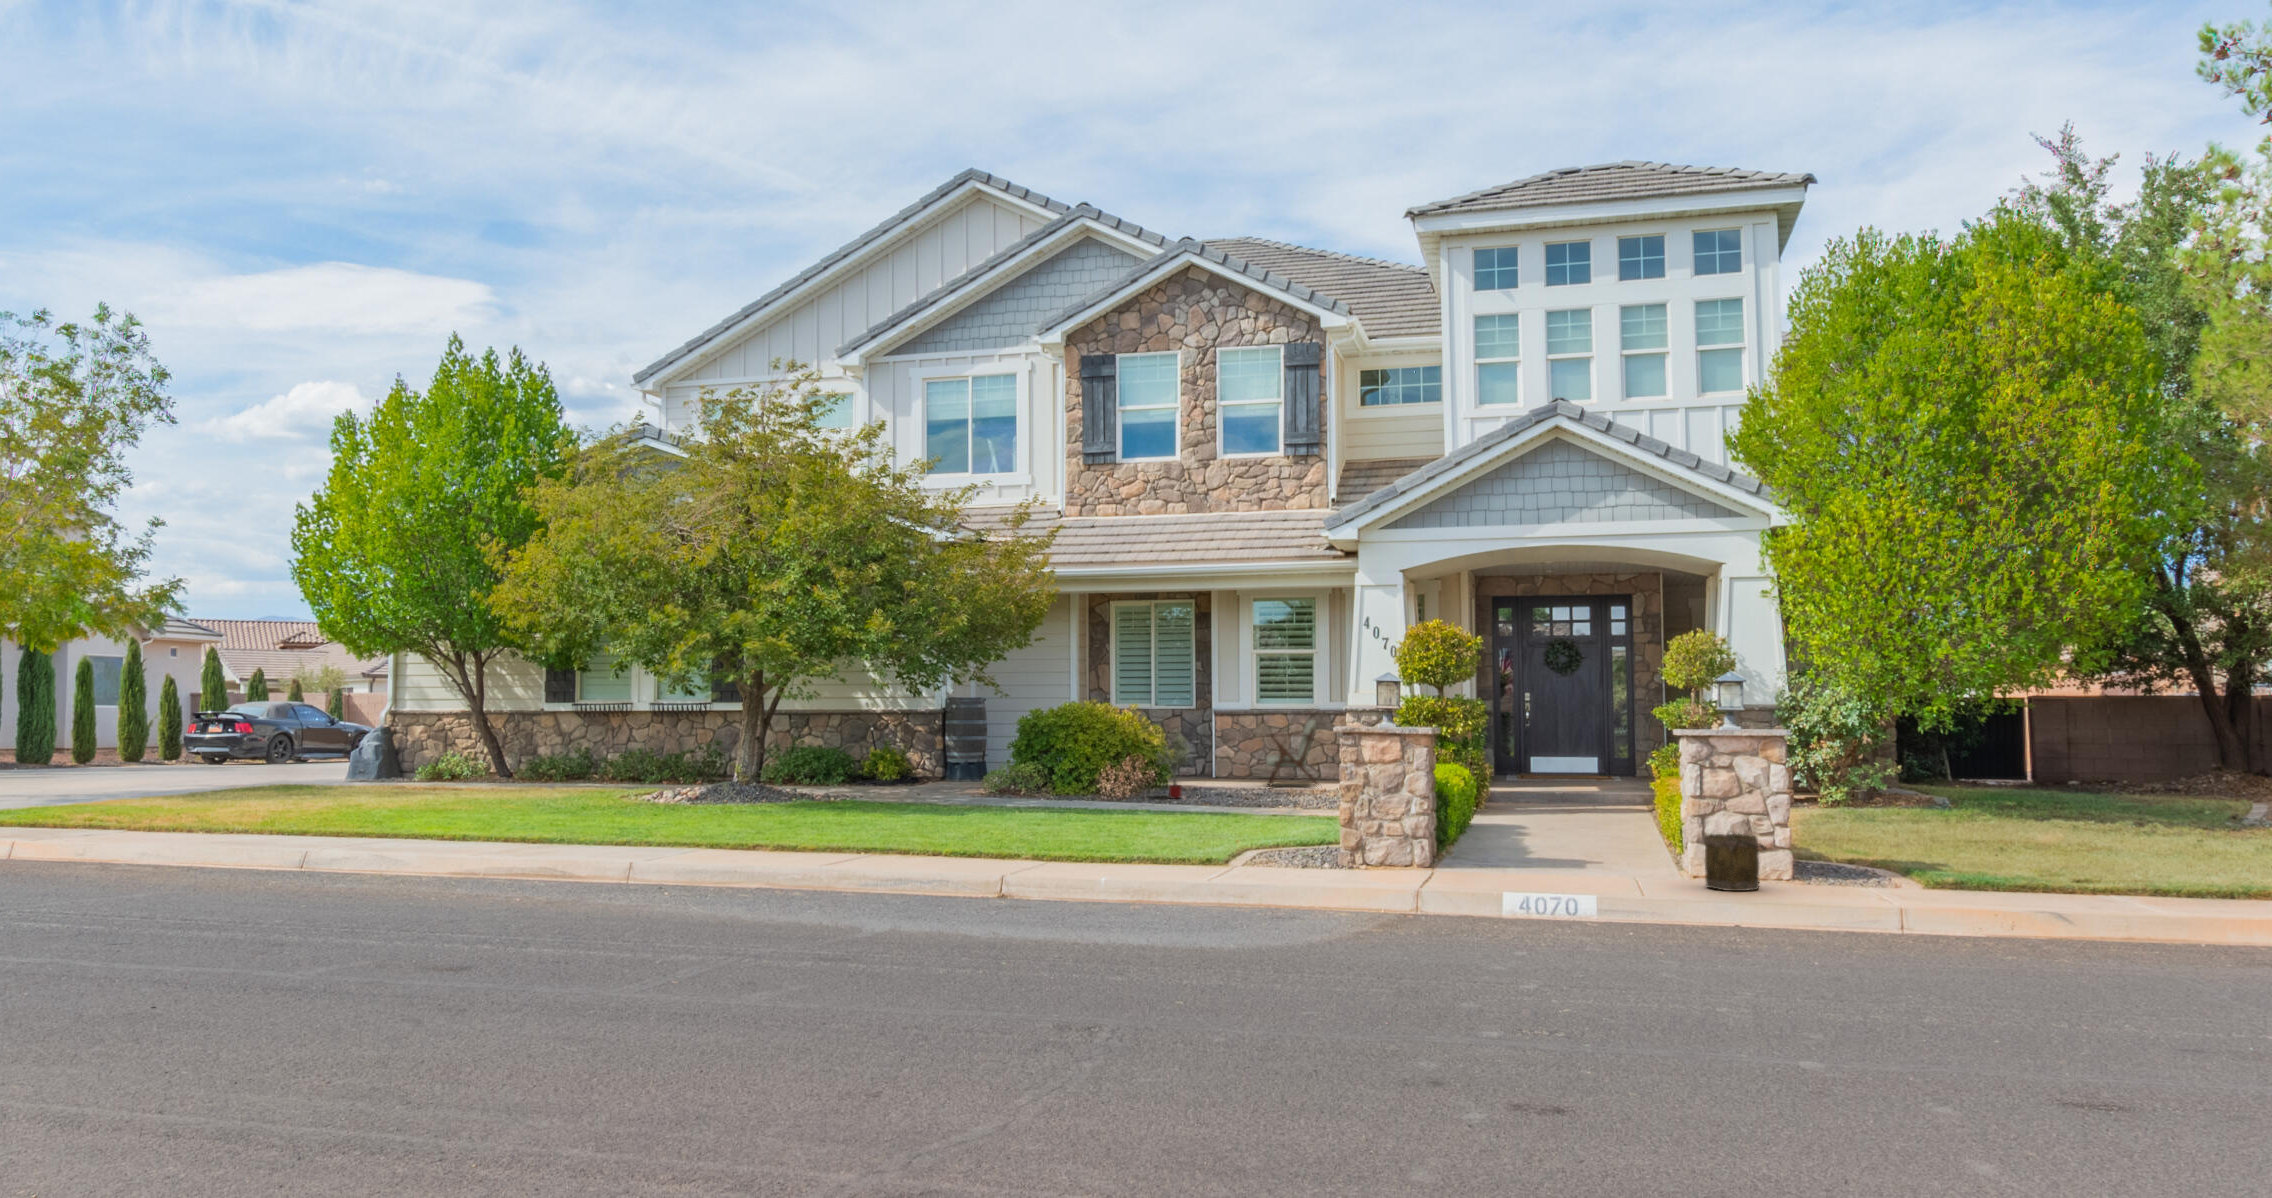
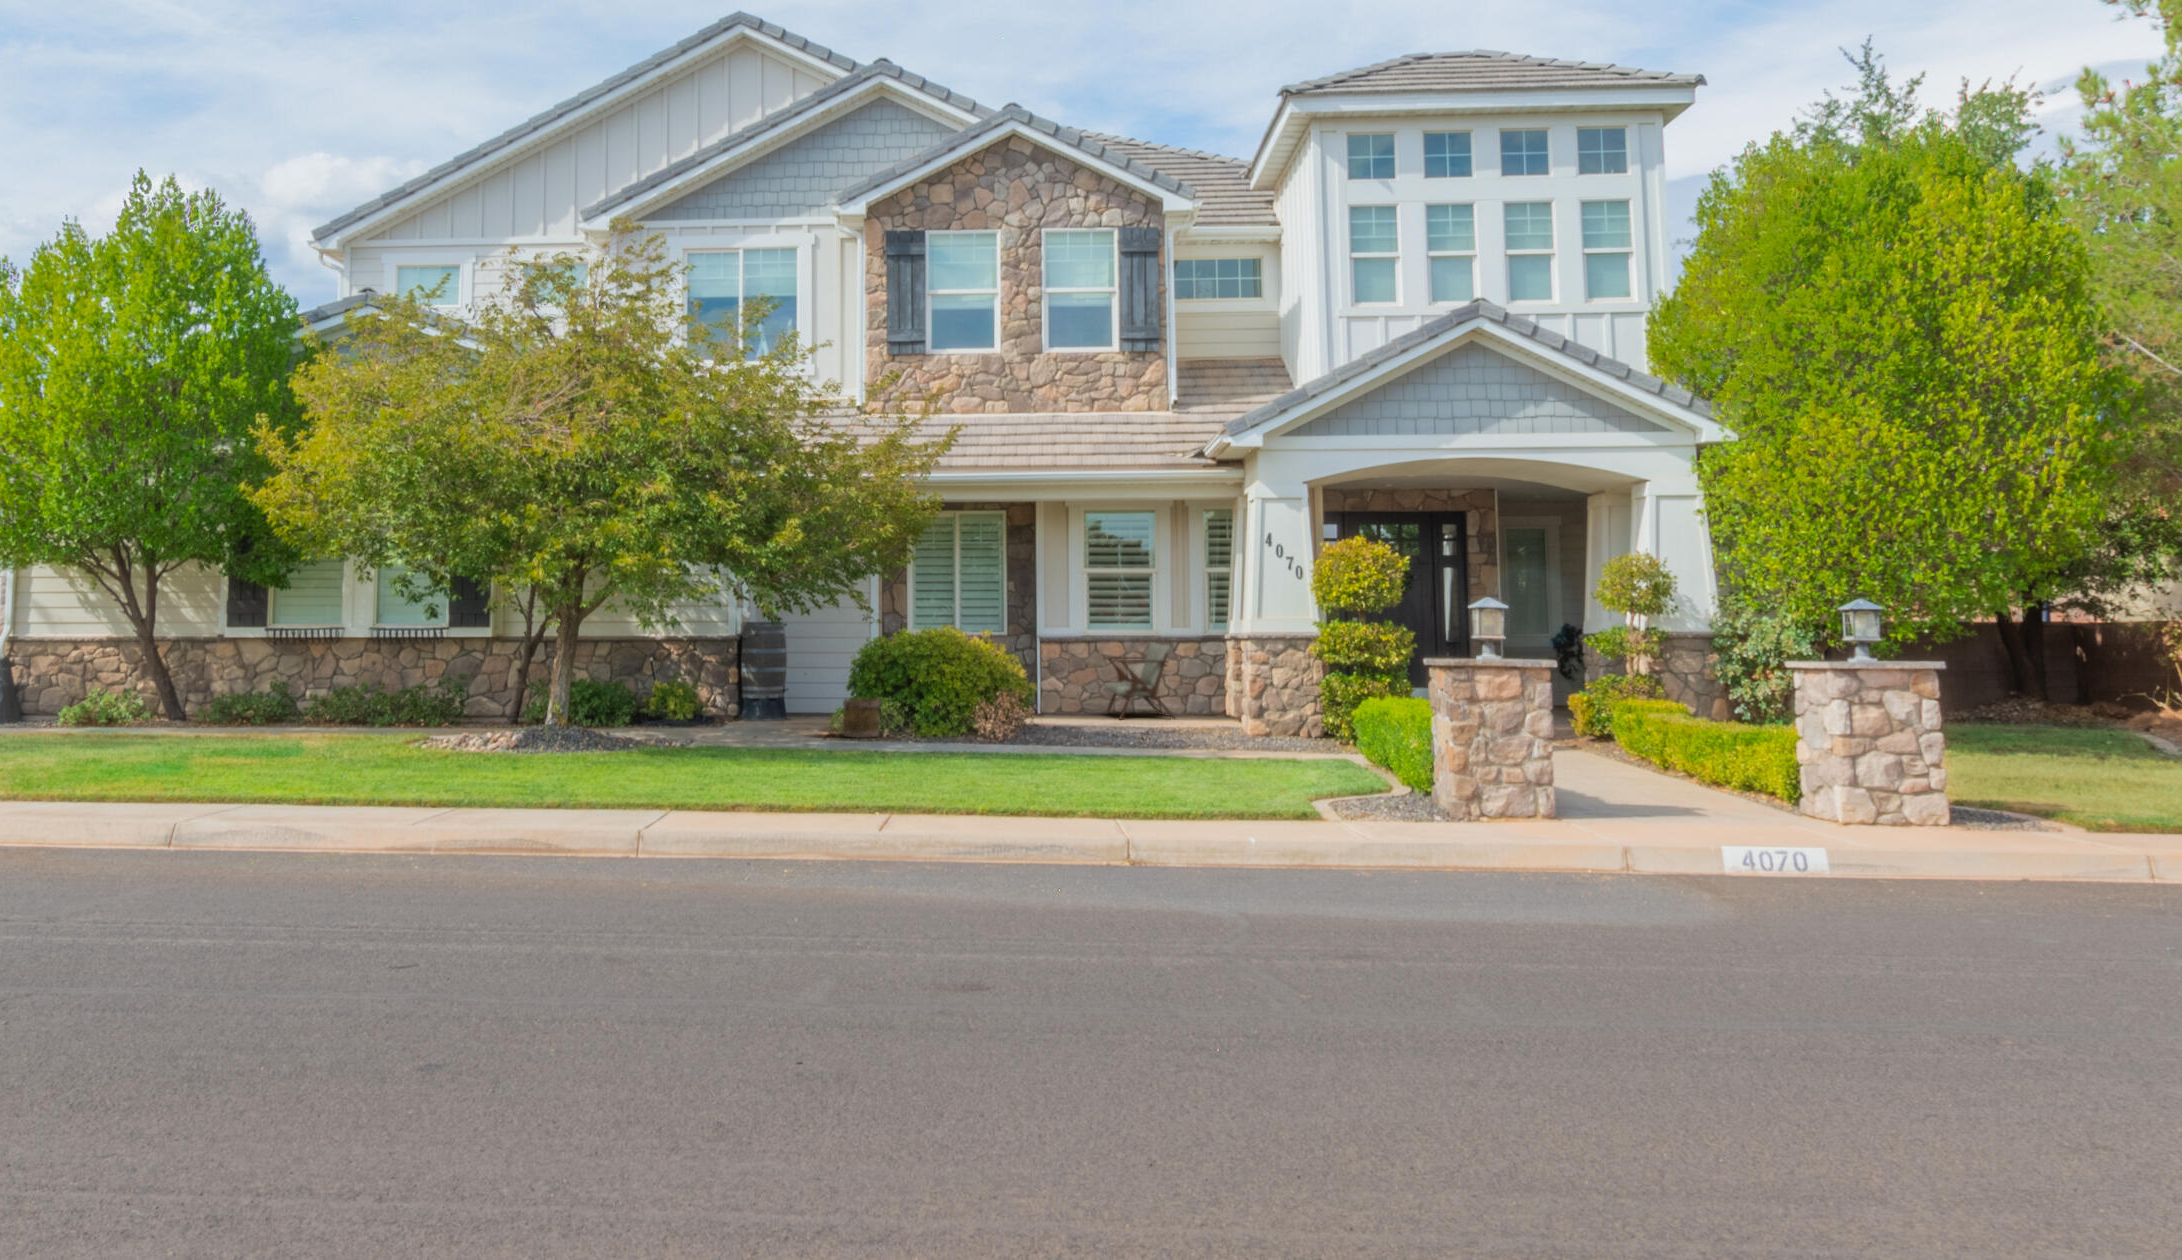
potted tree: present [1156,731,1189,799] -> none [1027,657,1068,734]
bucket: present [1704,831,1766,891] -> present [842,698,882,738]

